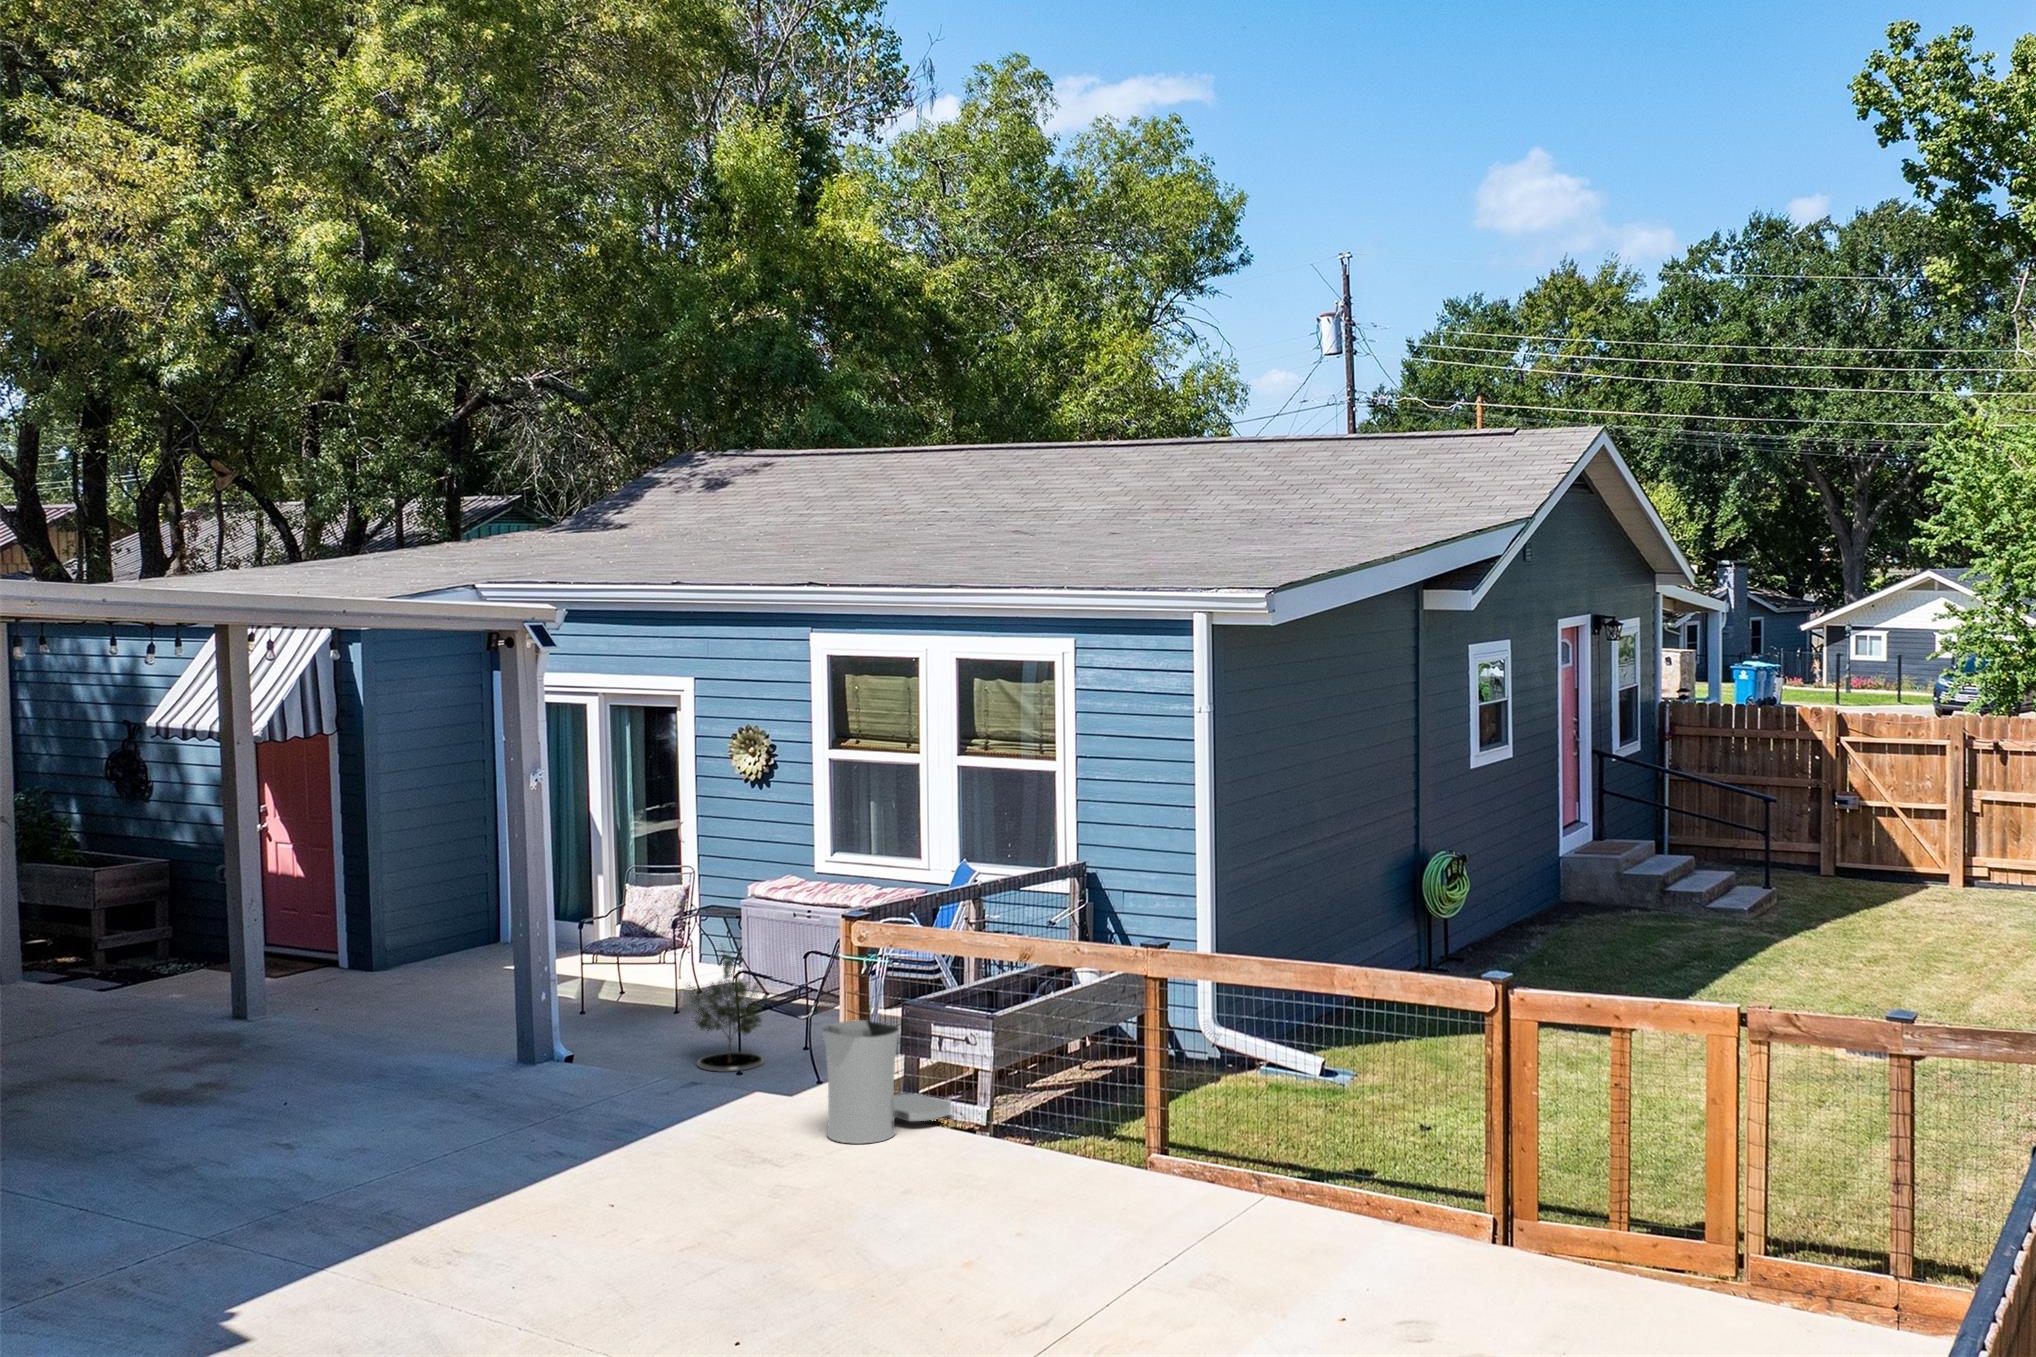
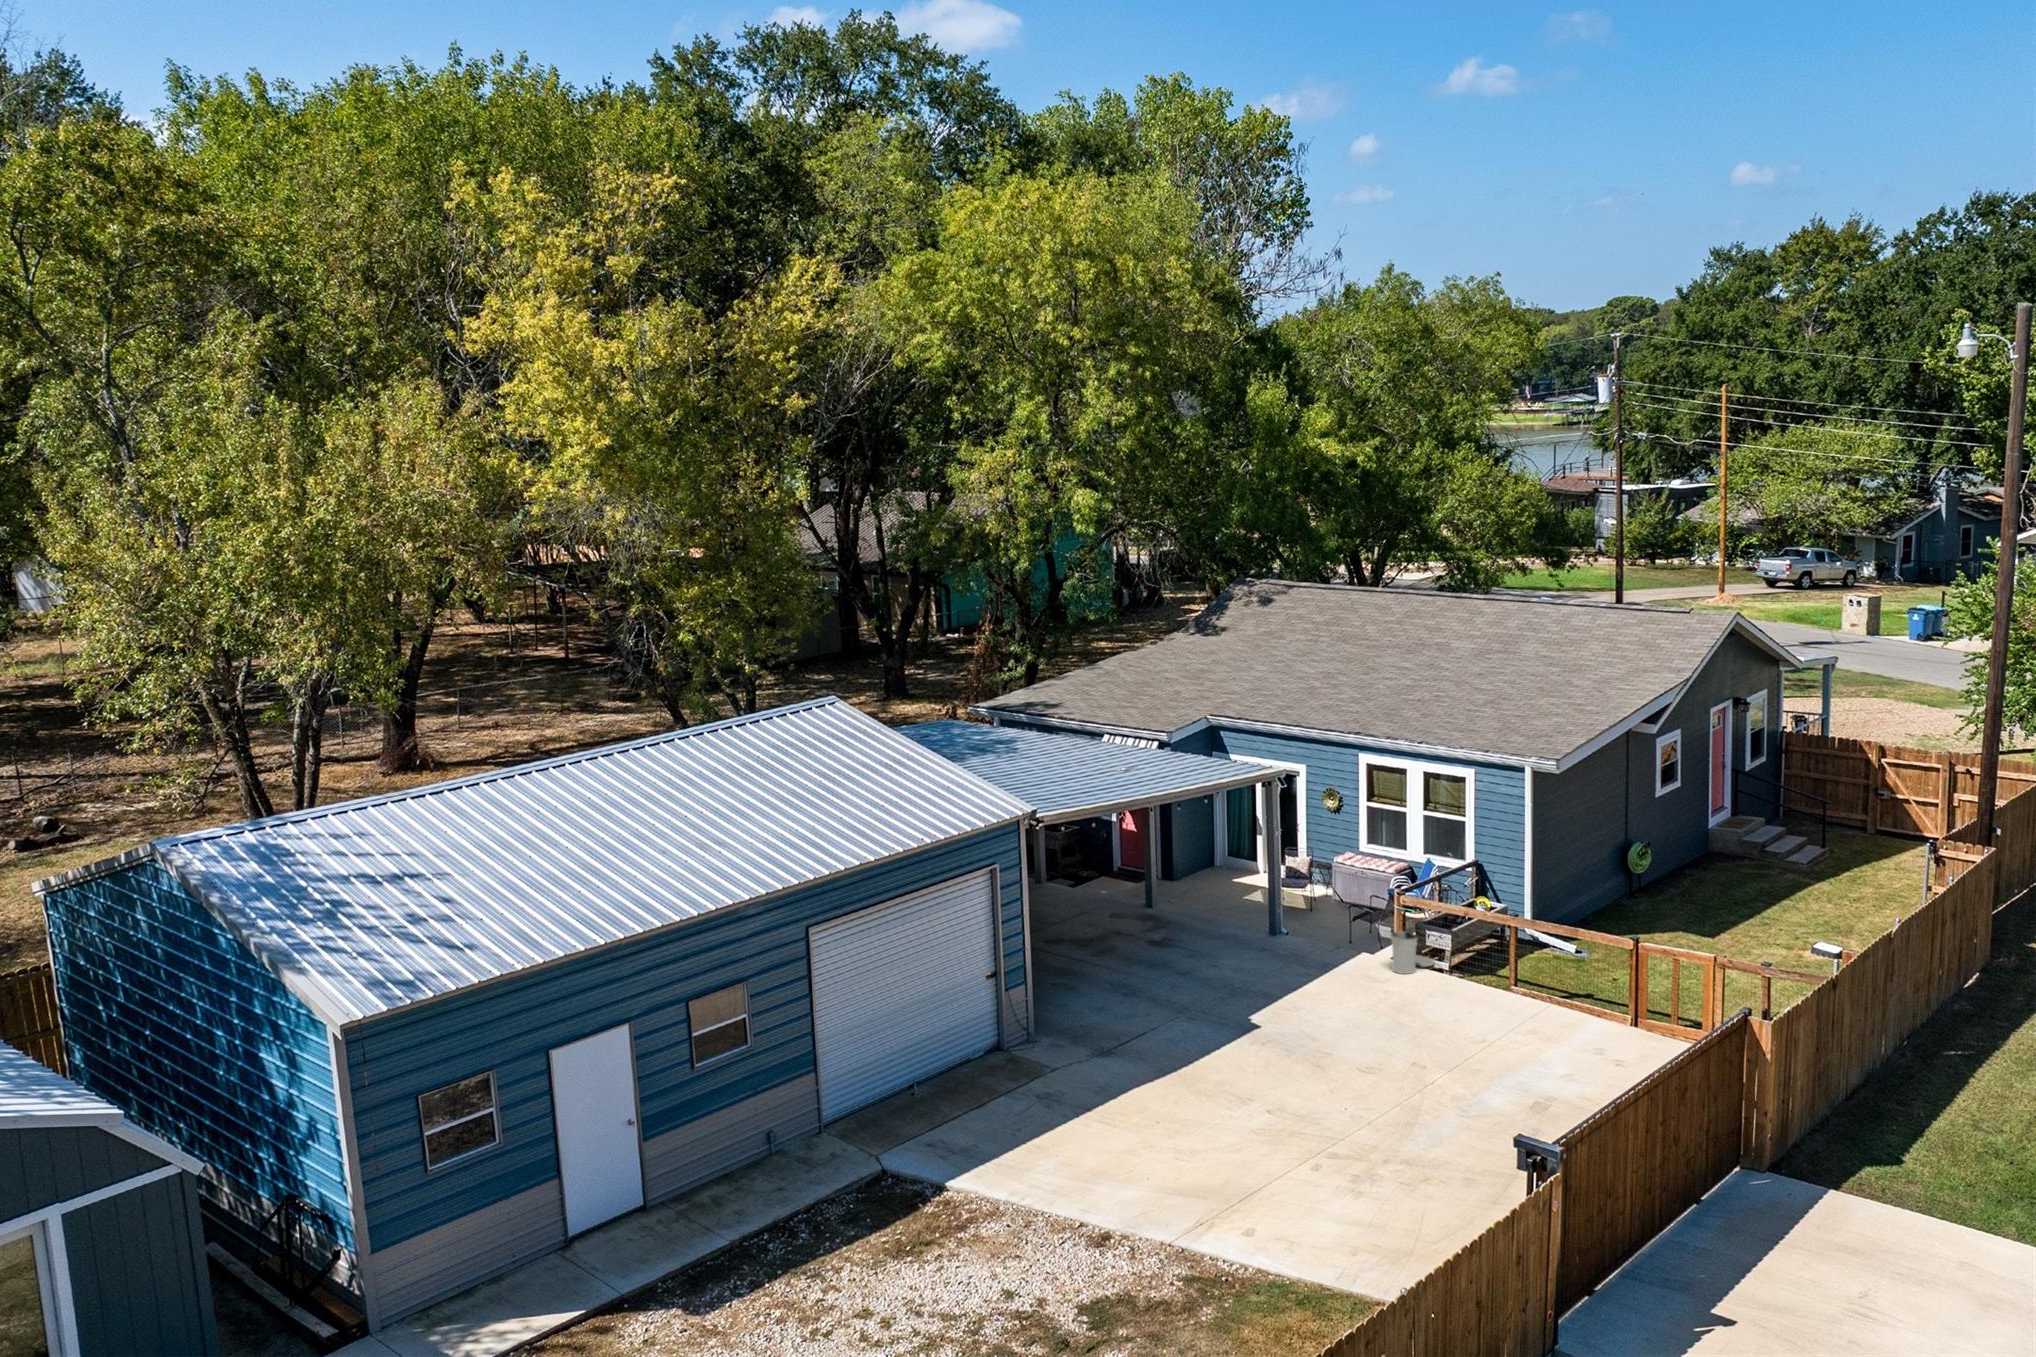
potted tree: present [689,949,764,1072] -> none [1324,892,1357,941]

